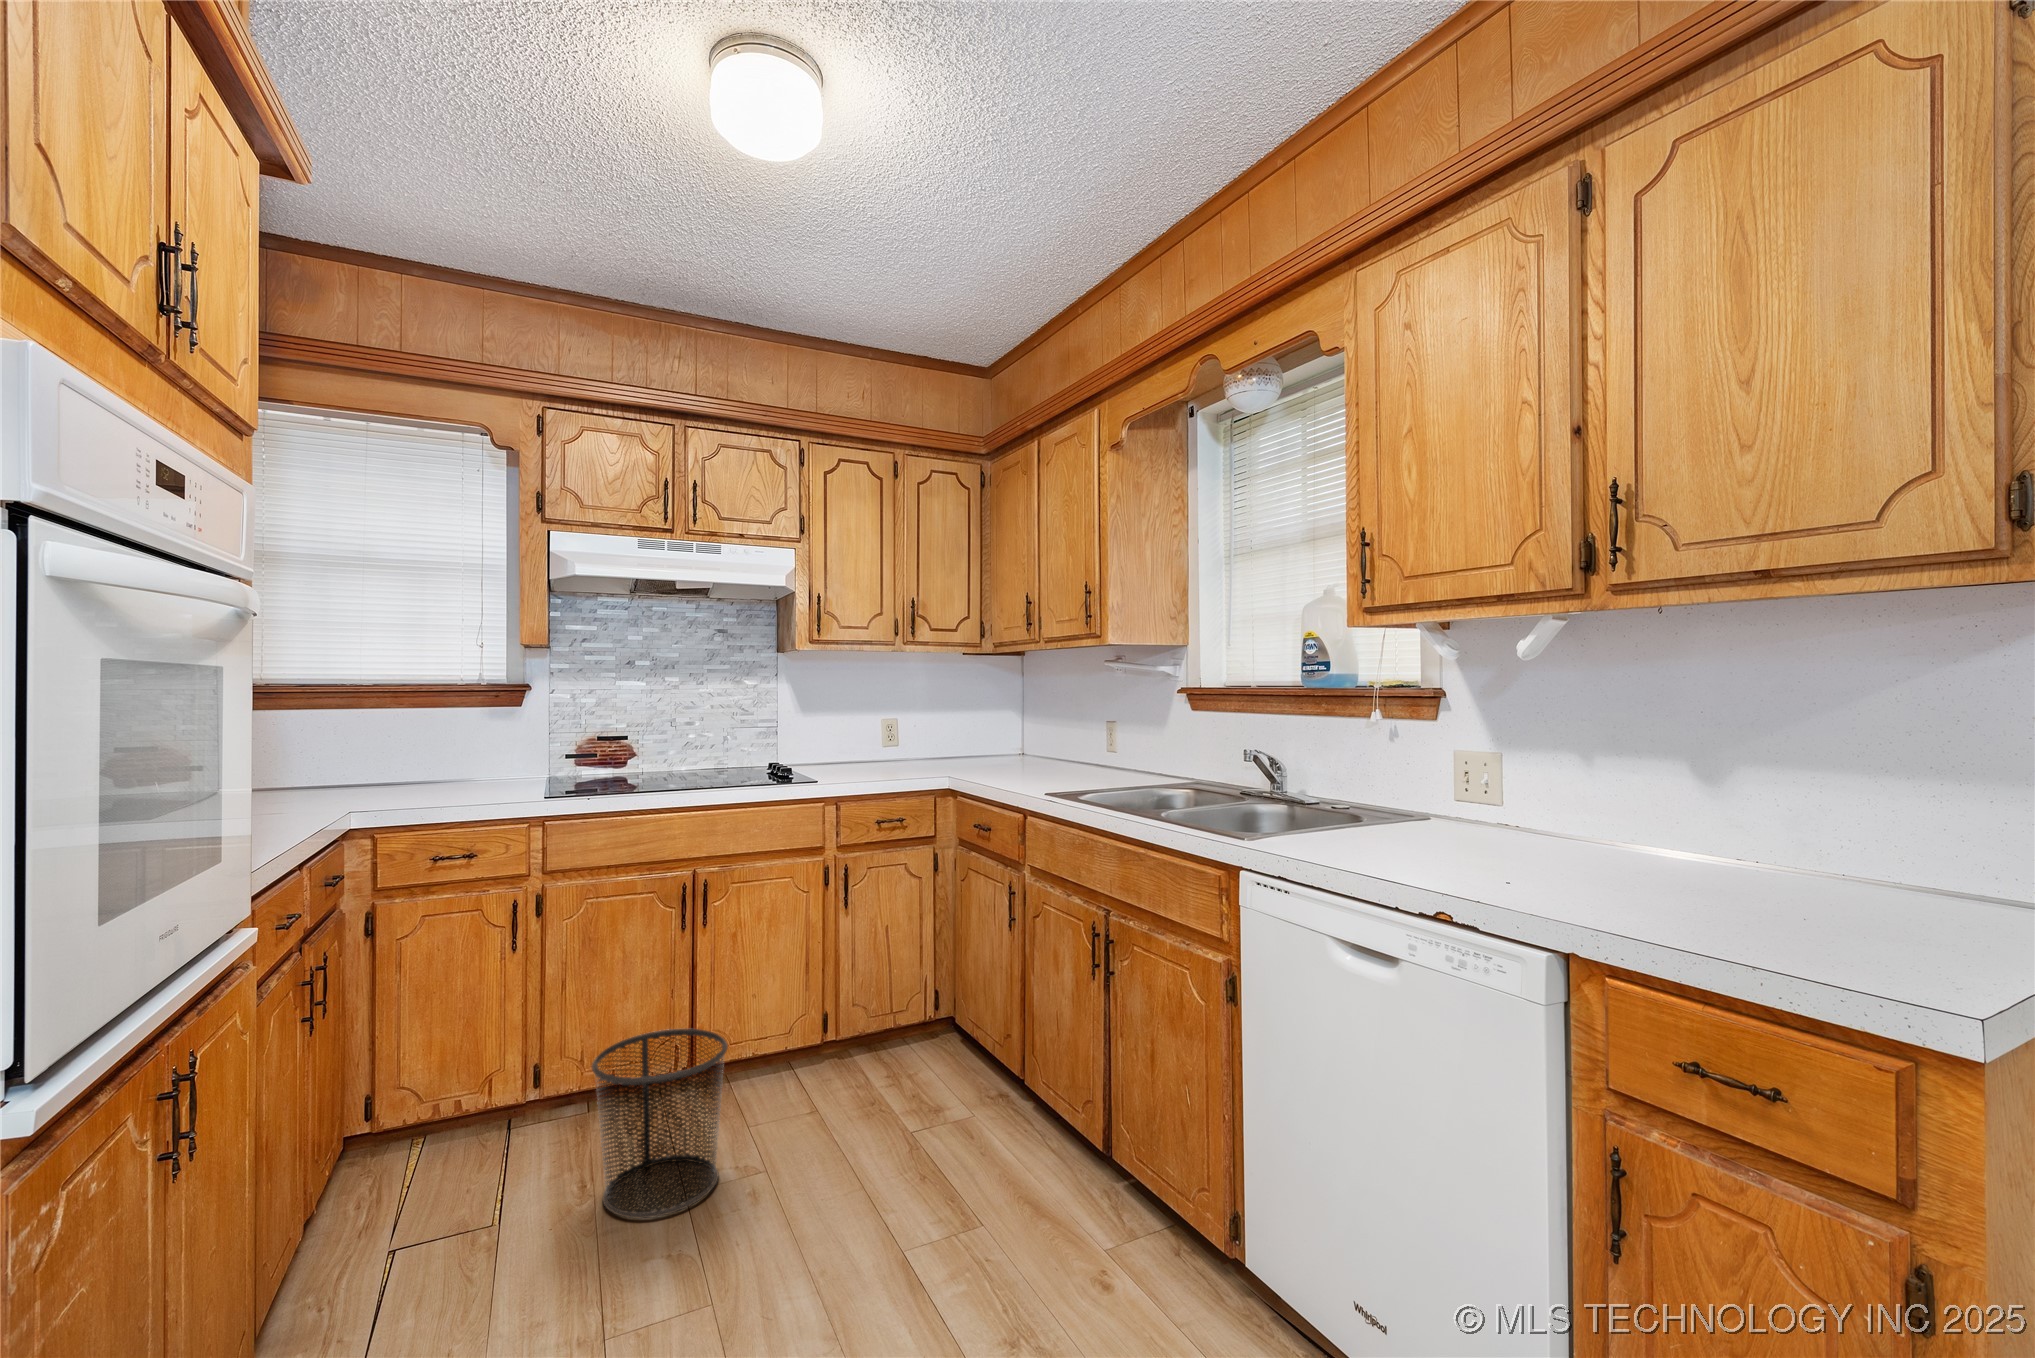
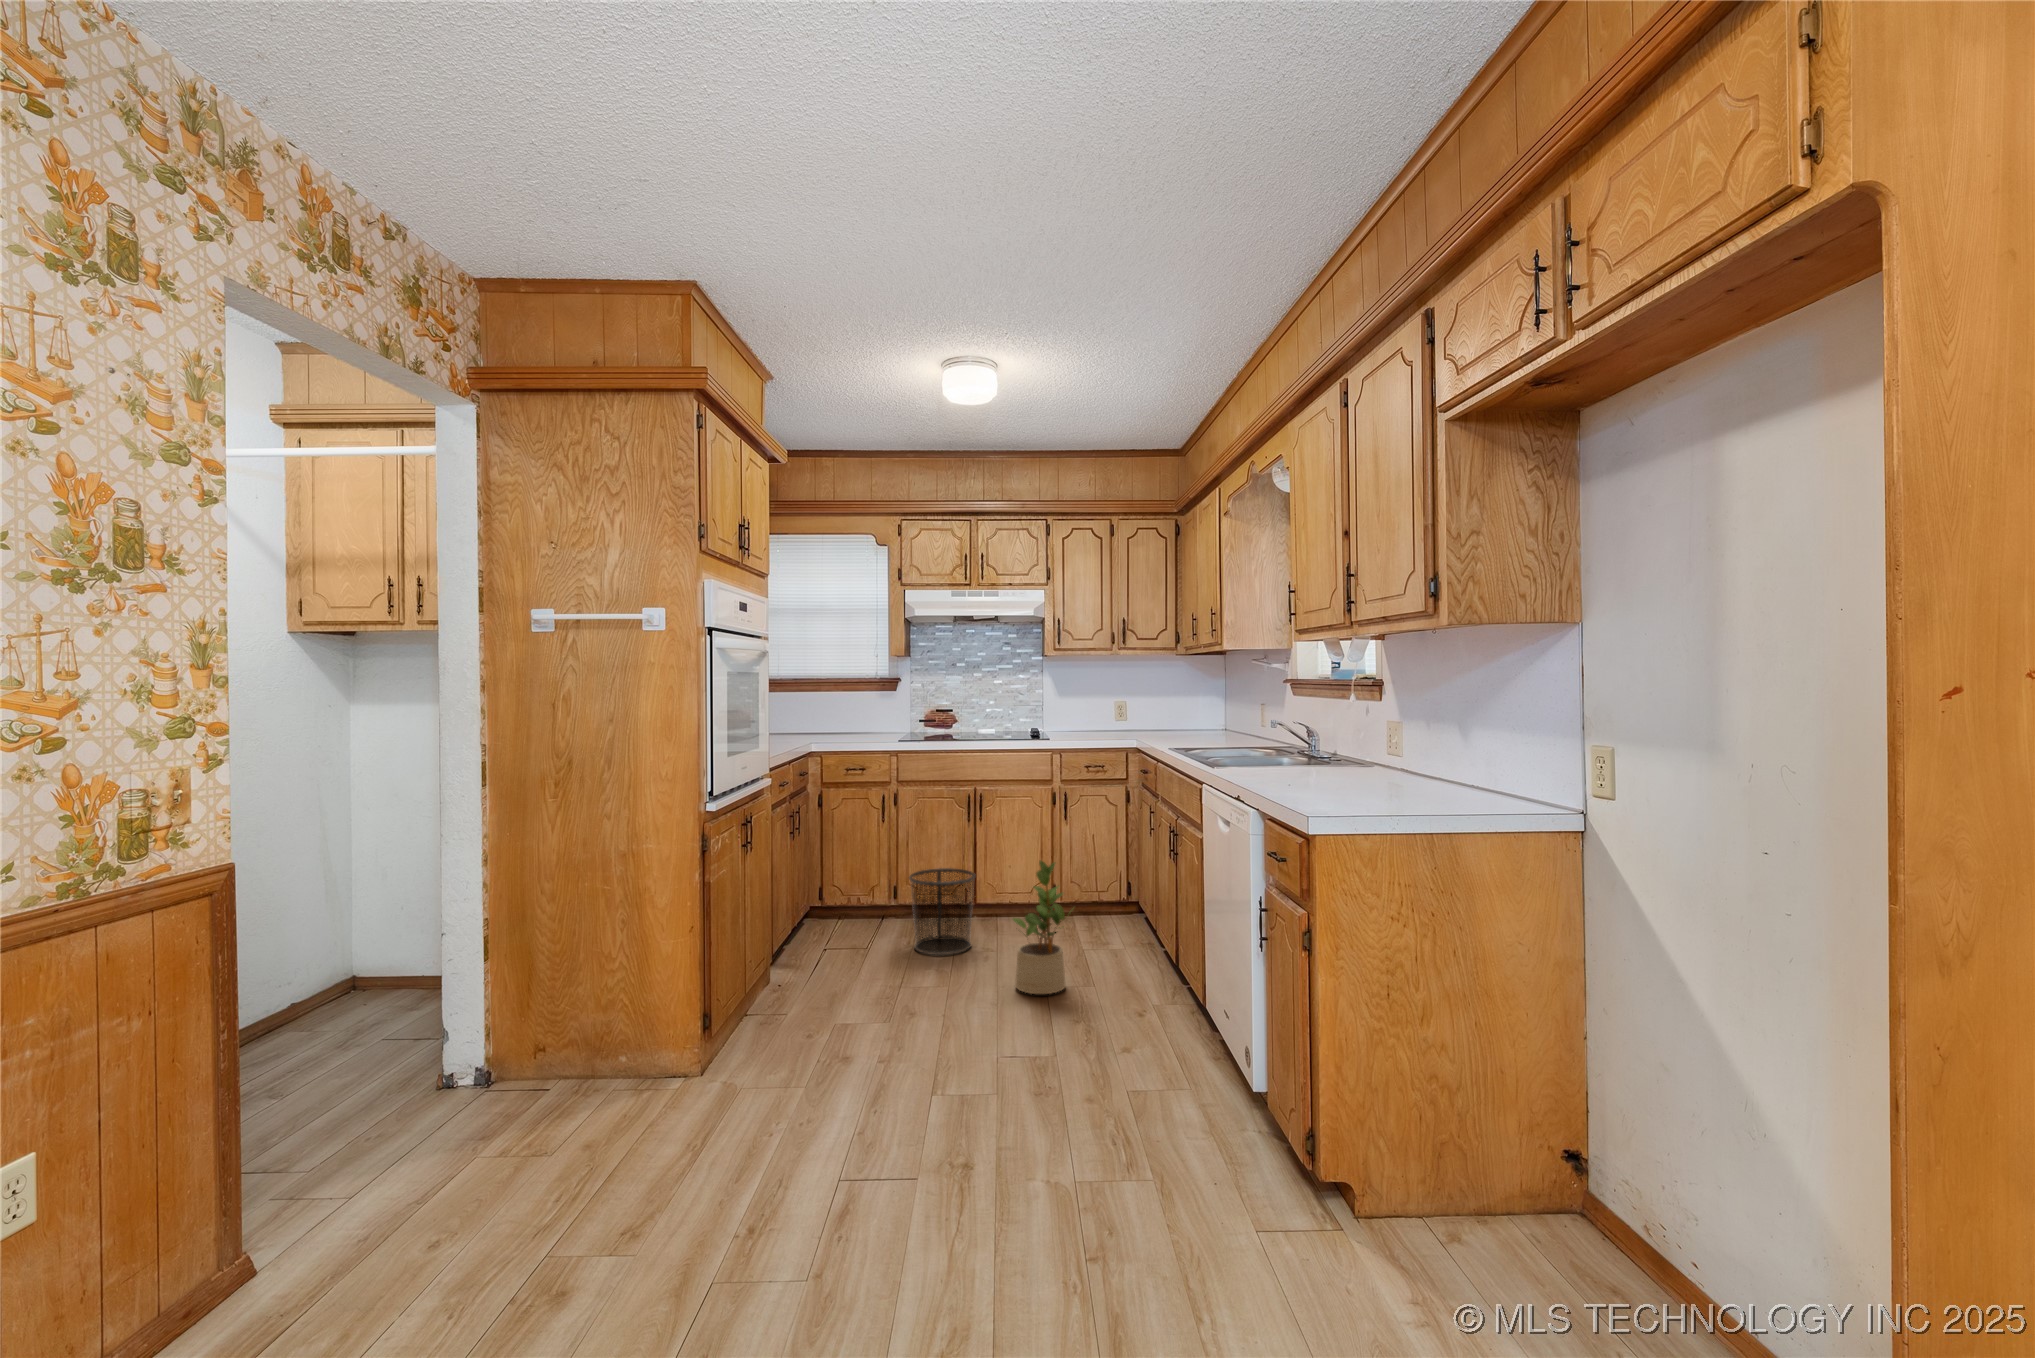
potted plant: none [850,1022,971,1294] -> present [1013,861,1065,994]

